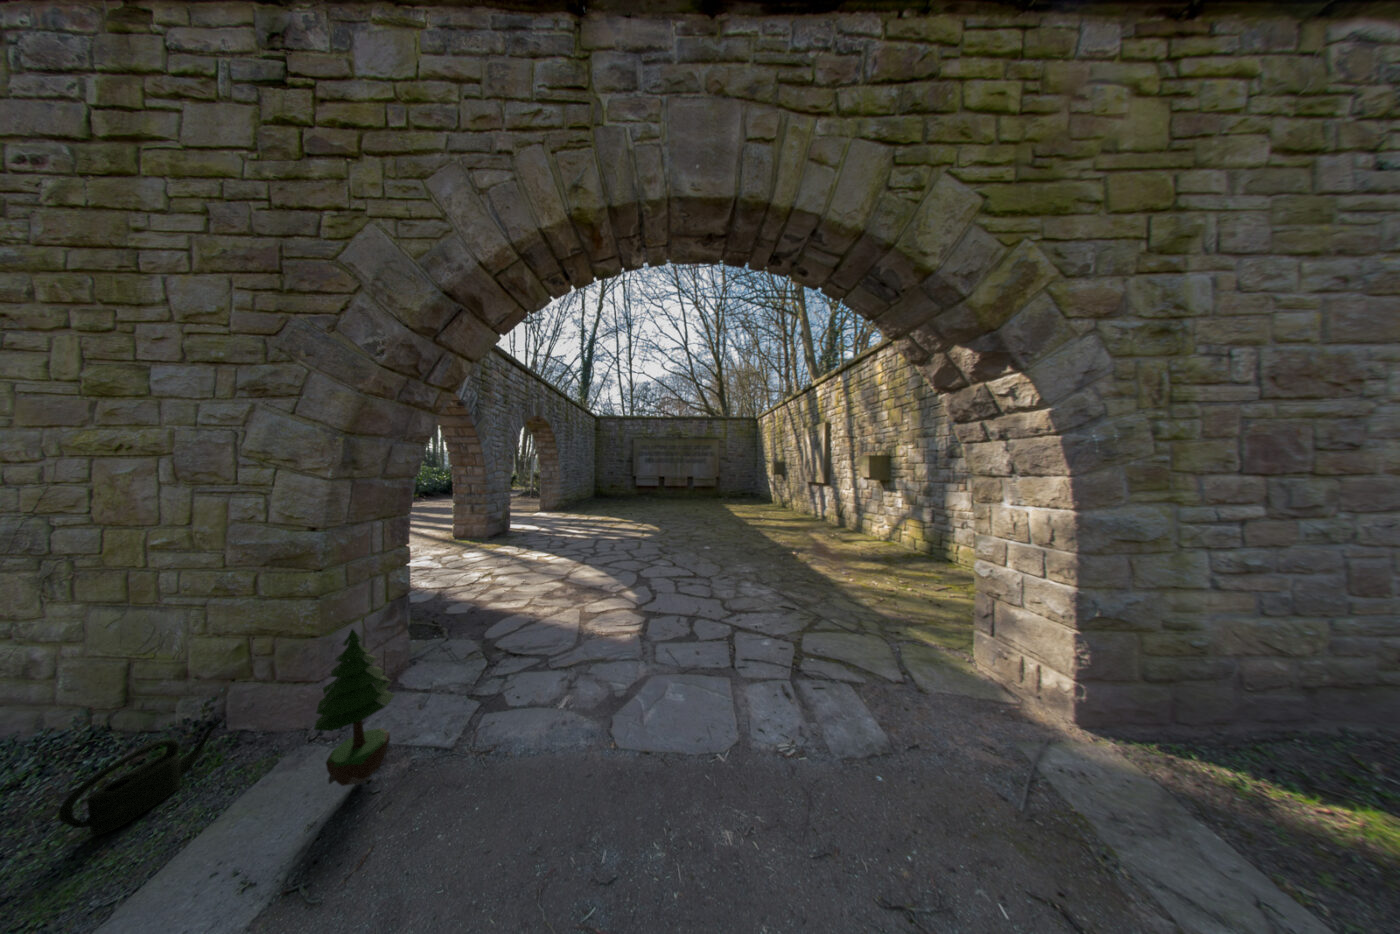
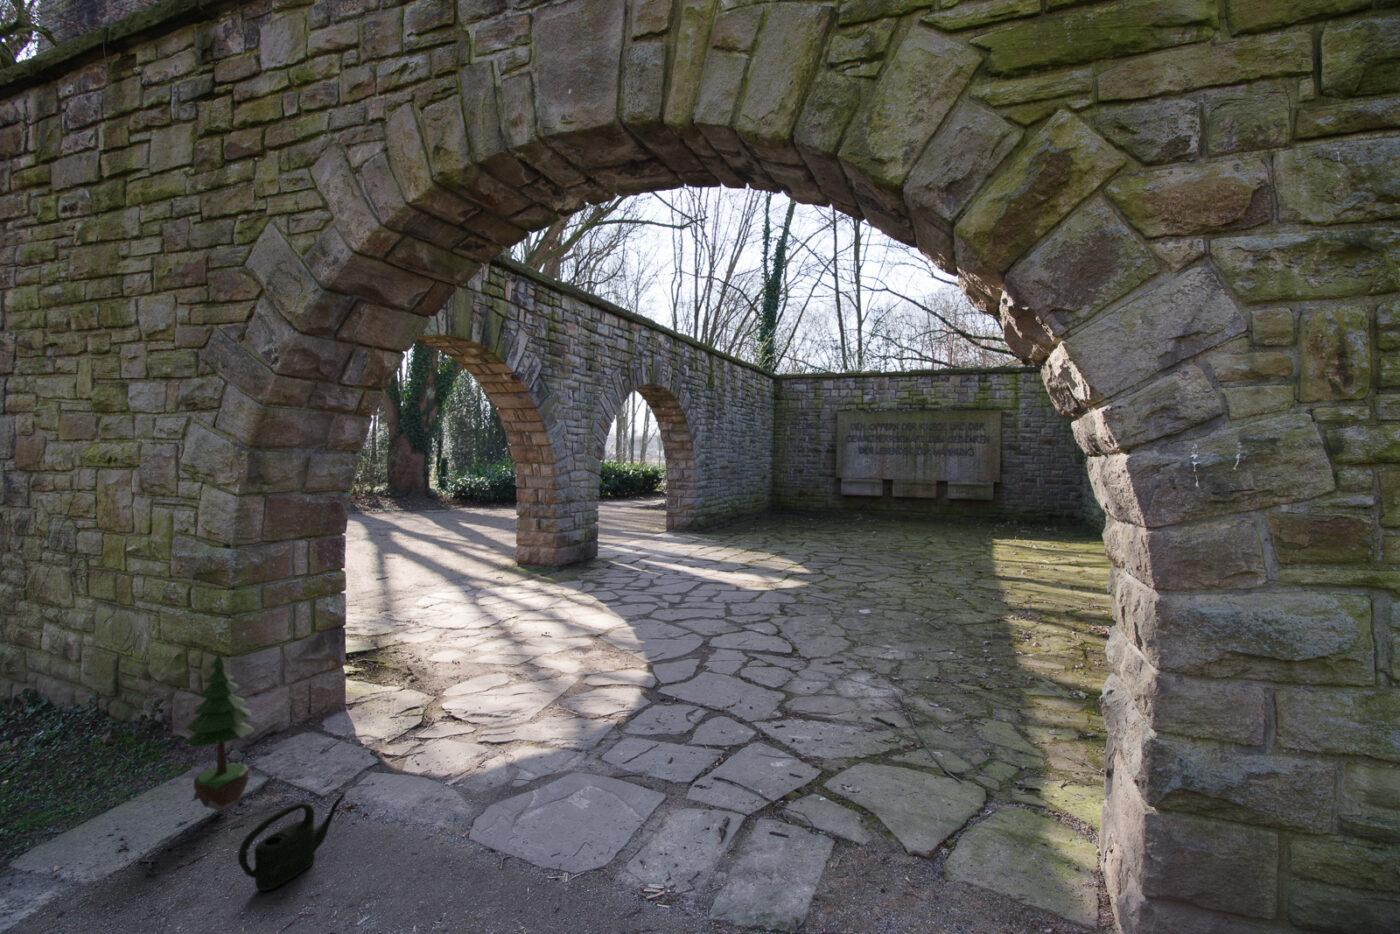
watering can: present [59,720,222,836] -> present [238,794,345,890]

